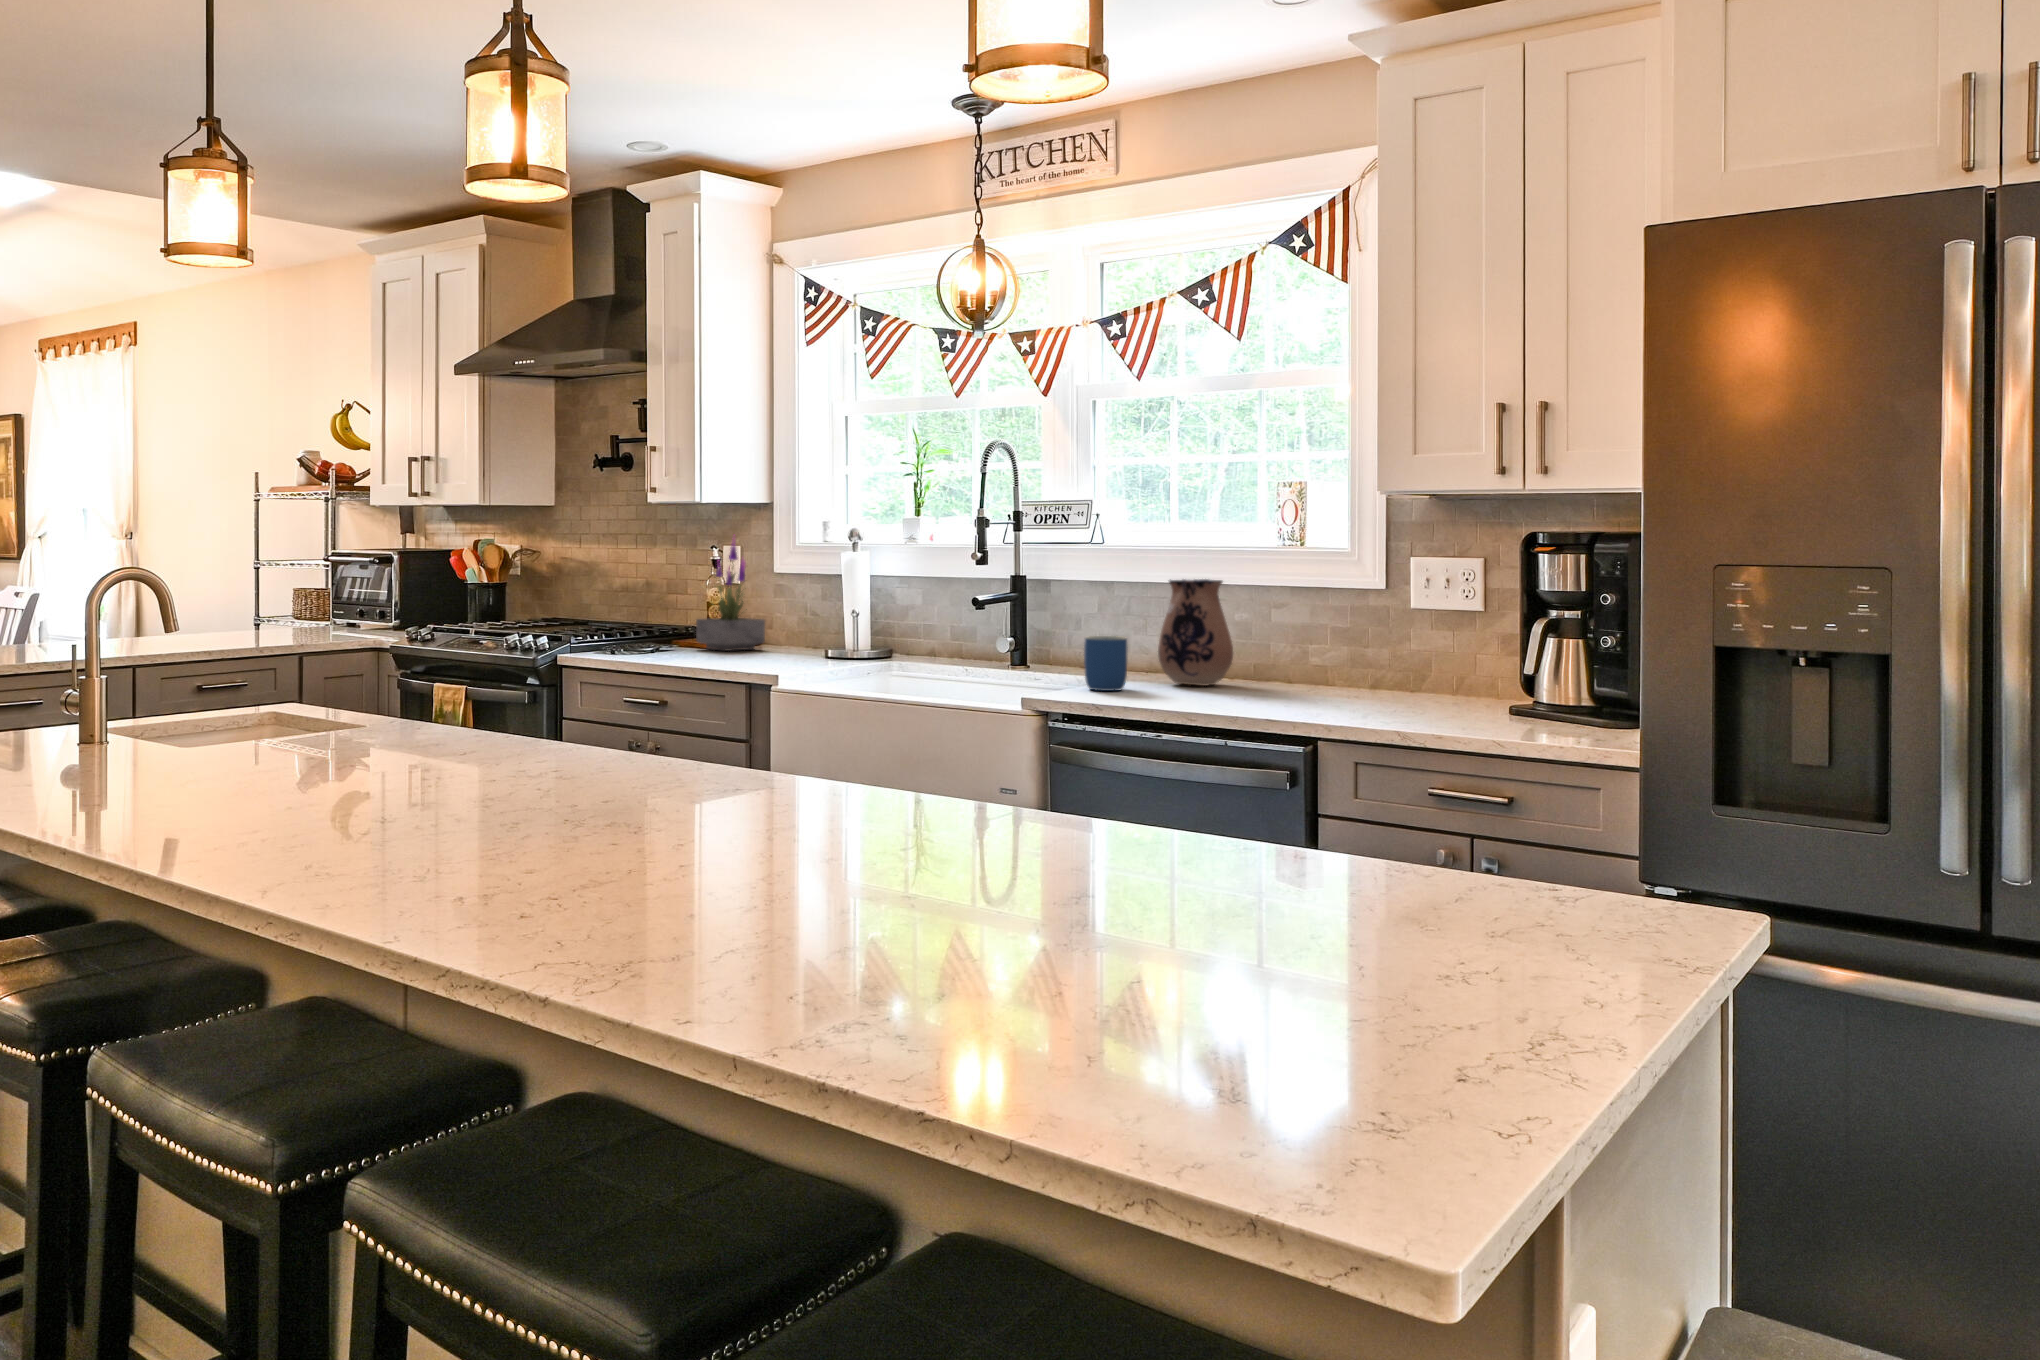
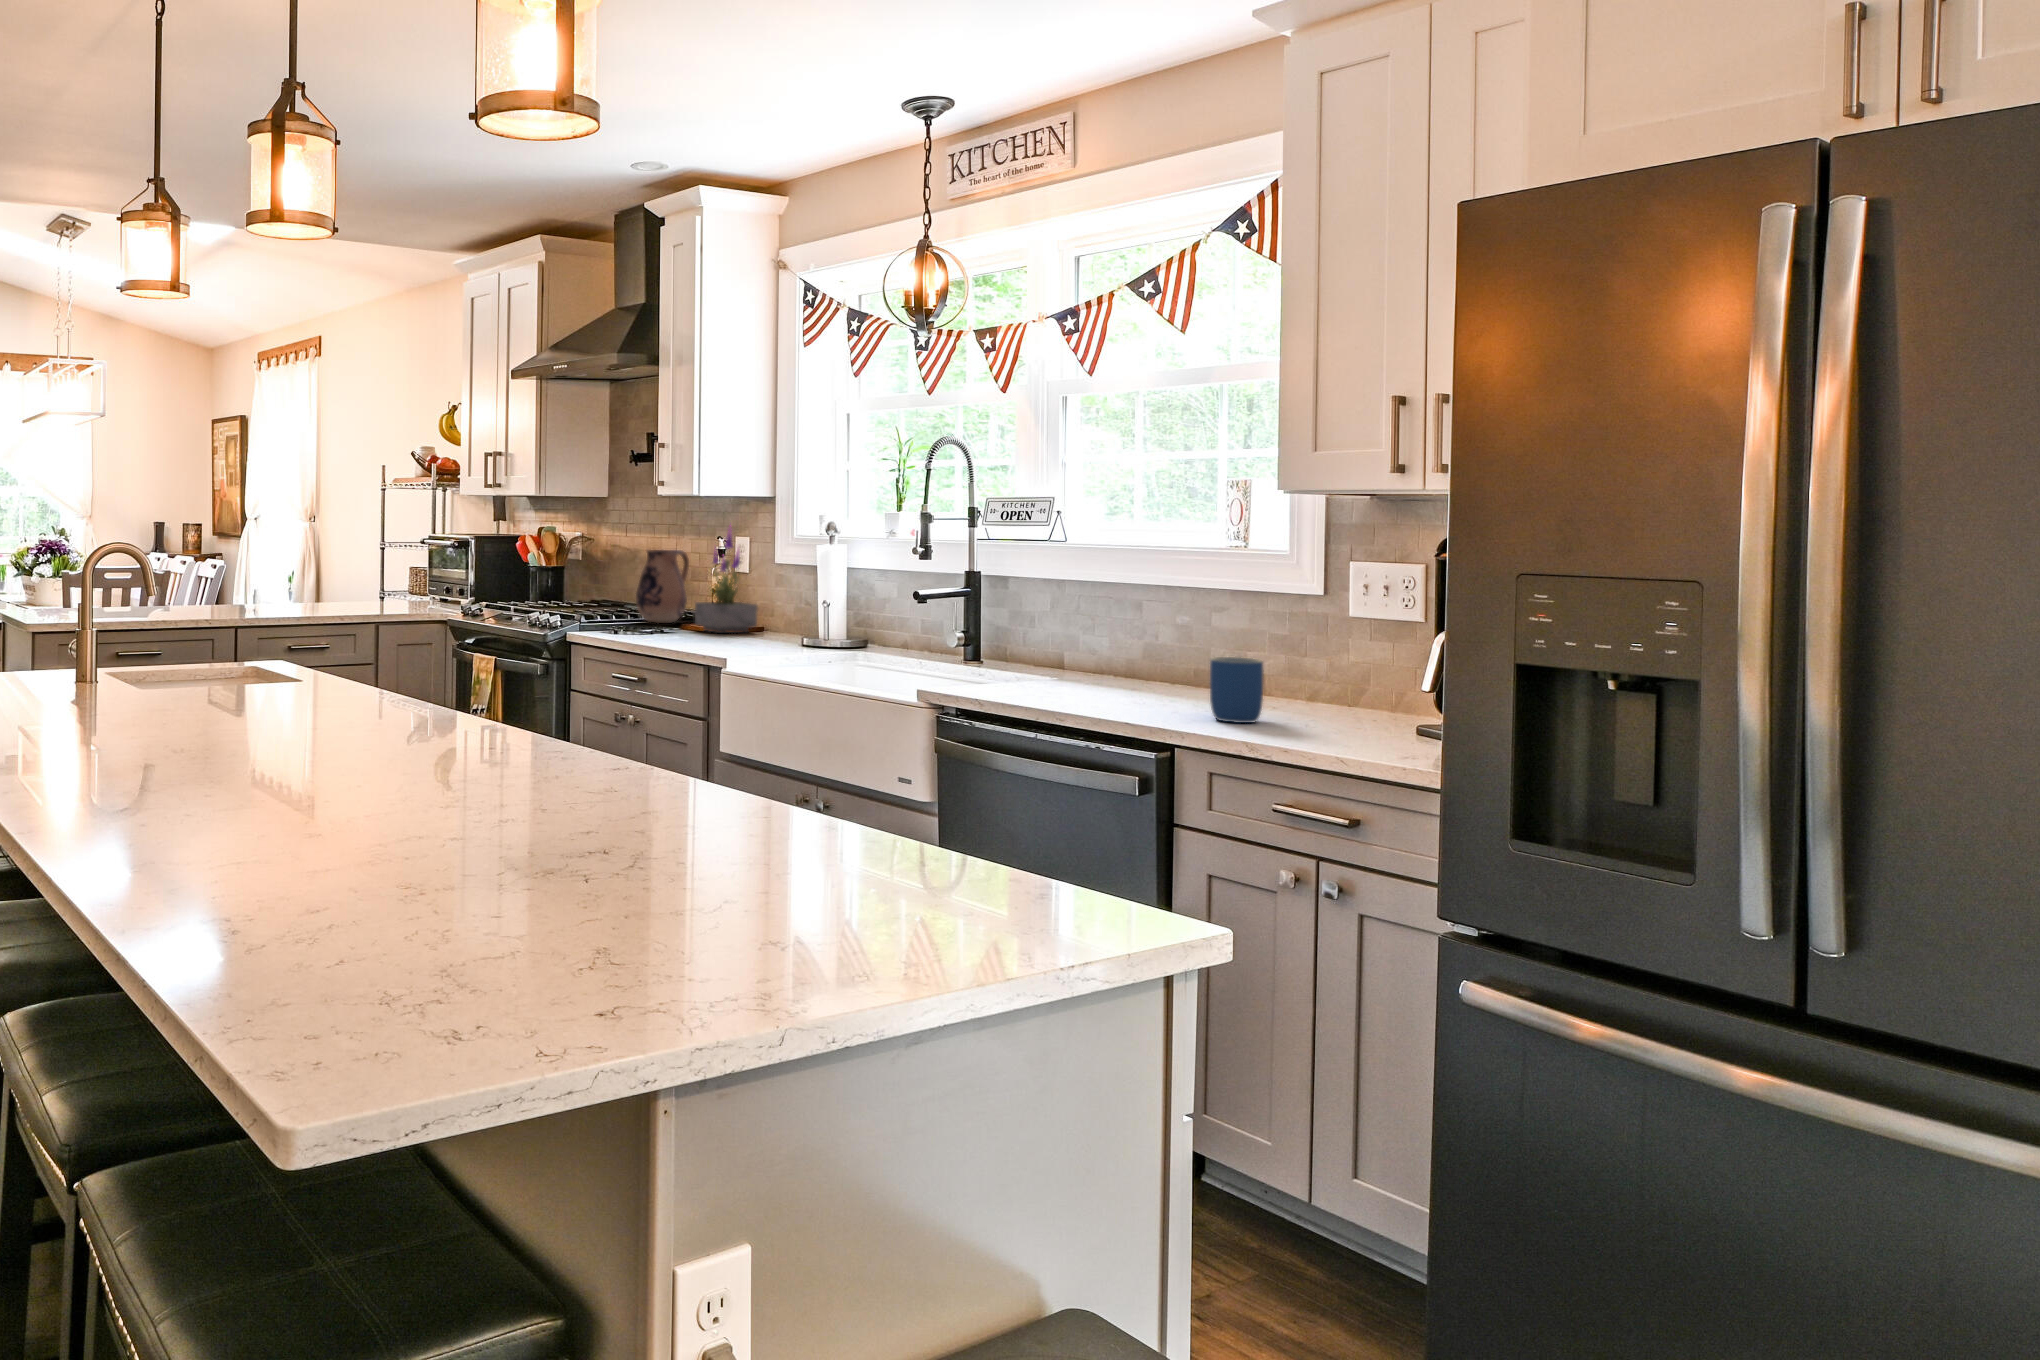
ceramic pitcher: present [1158,579,1233,686] -> present [636,550,689,623]
mug: present [1084,636,1128,691] -> present [1210,657,1264,723]

